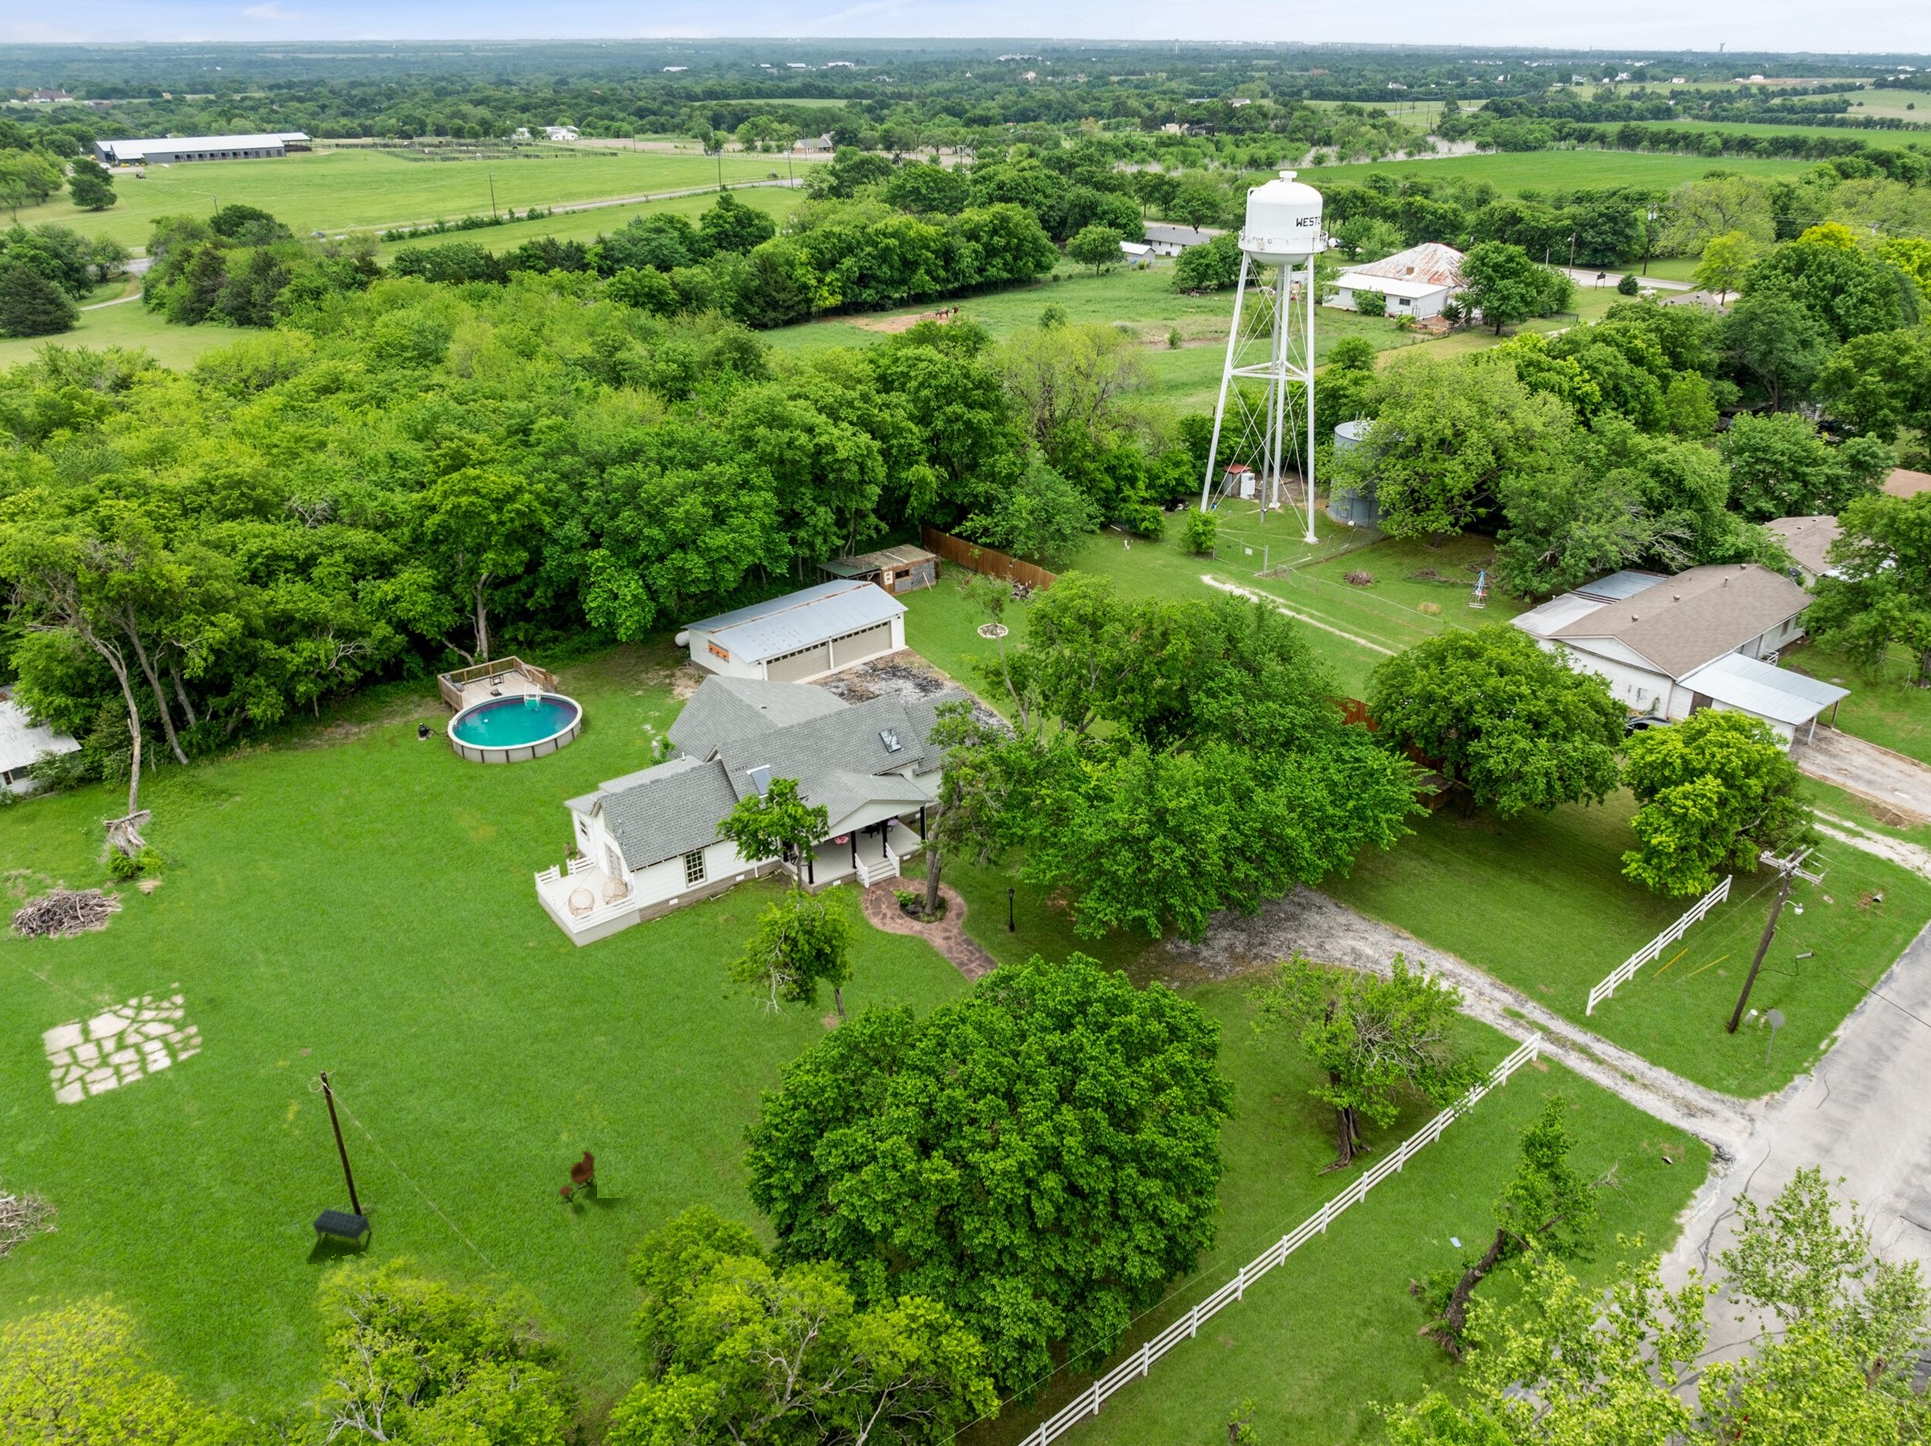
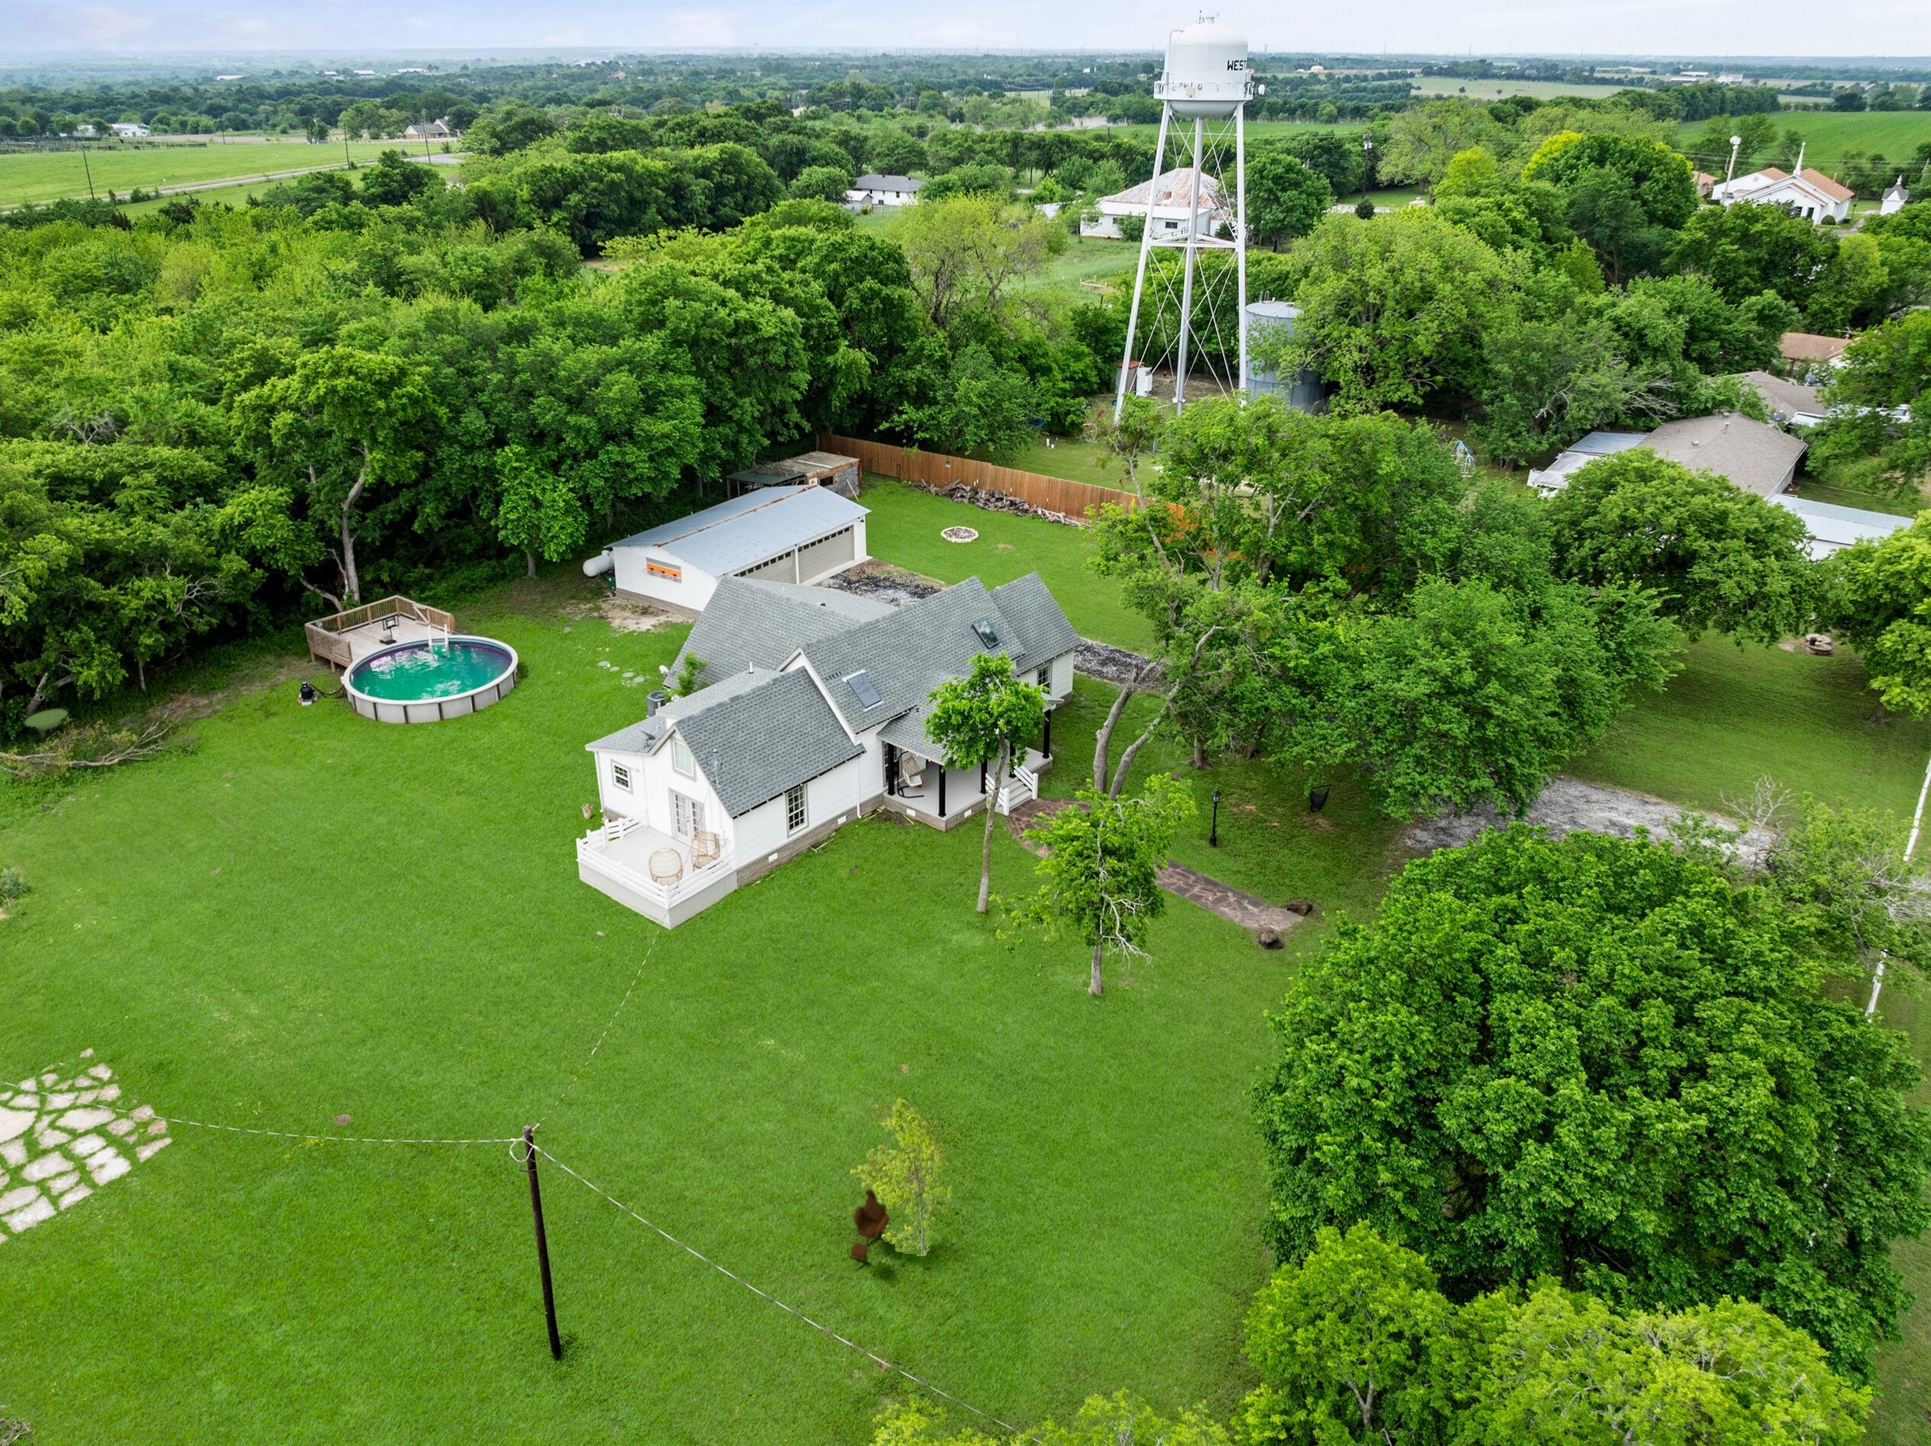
round table: none [229,728,261,749] -> present [25,709,69,738]
bench: present [313,1209,371,1246] -> none [504,1340,591,1390]

